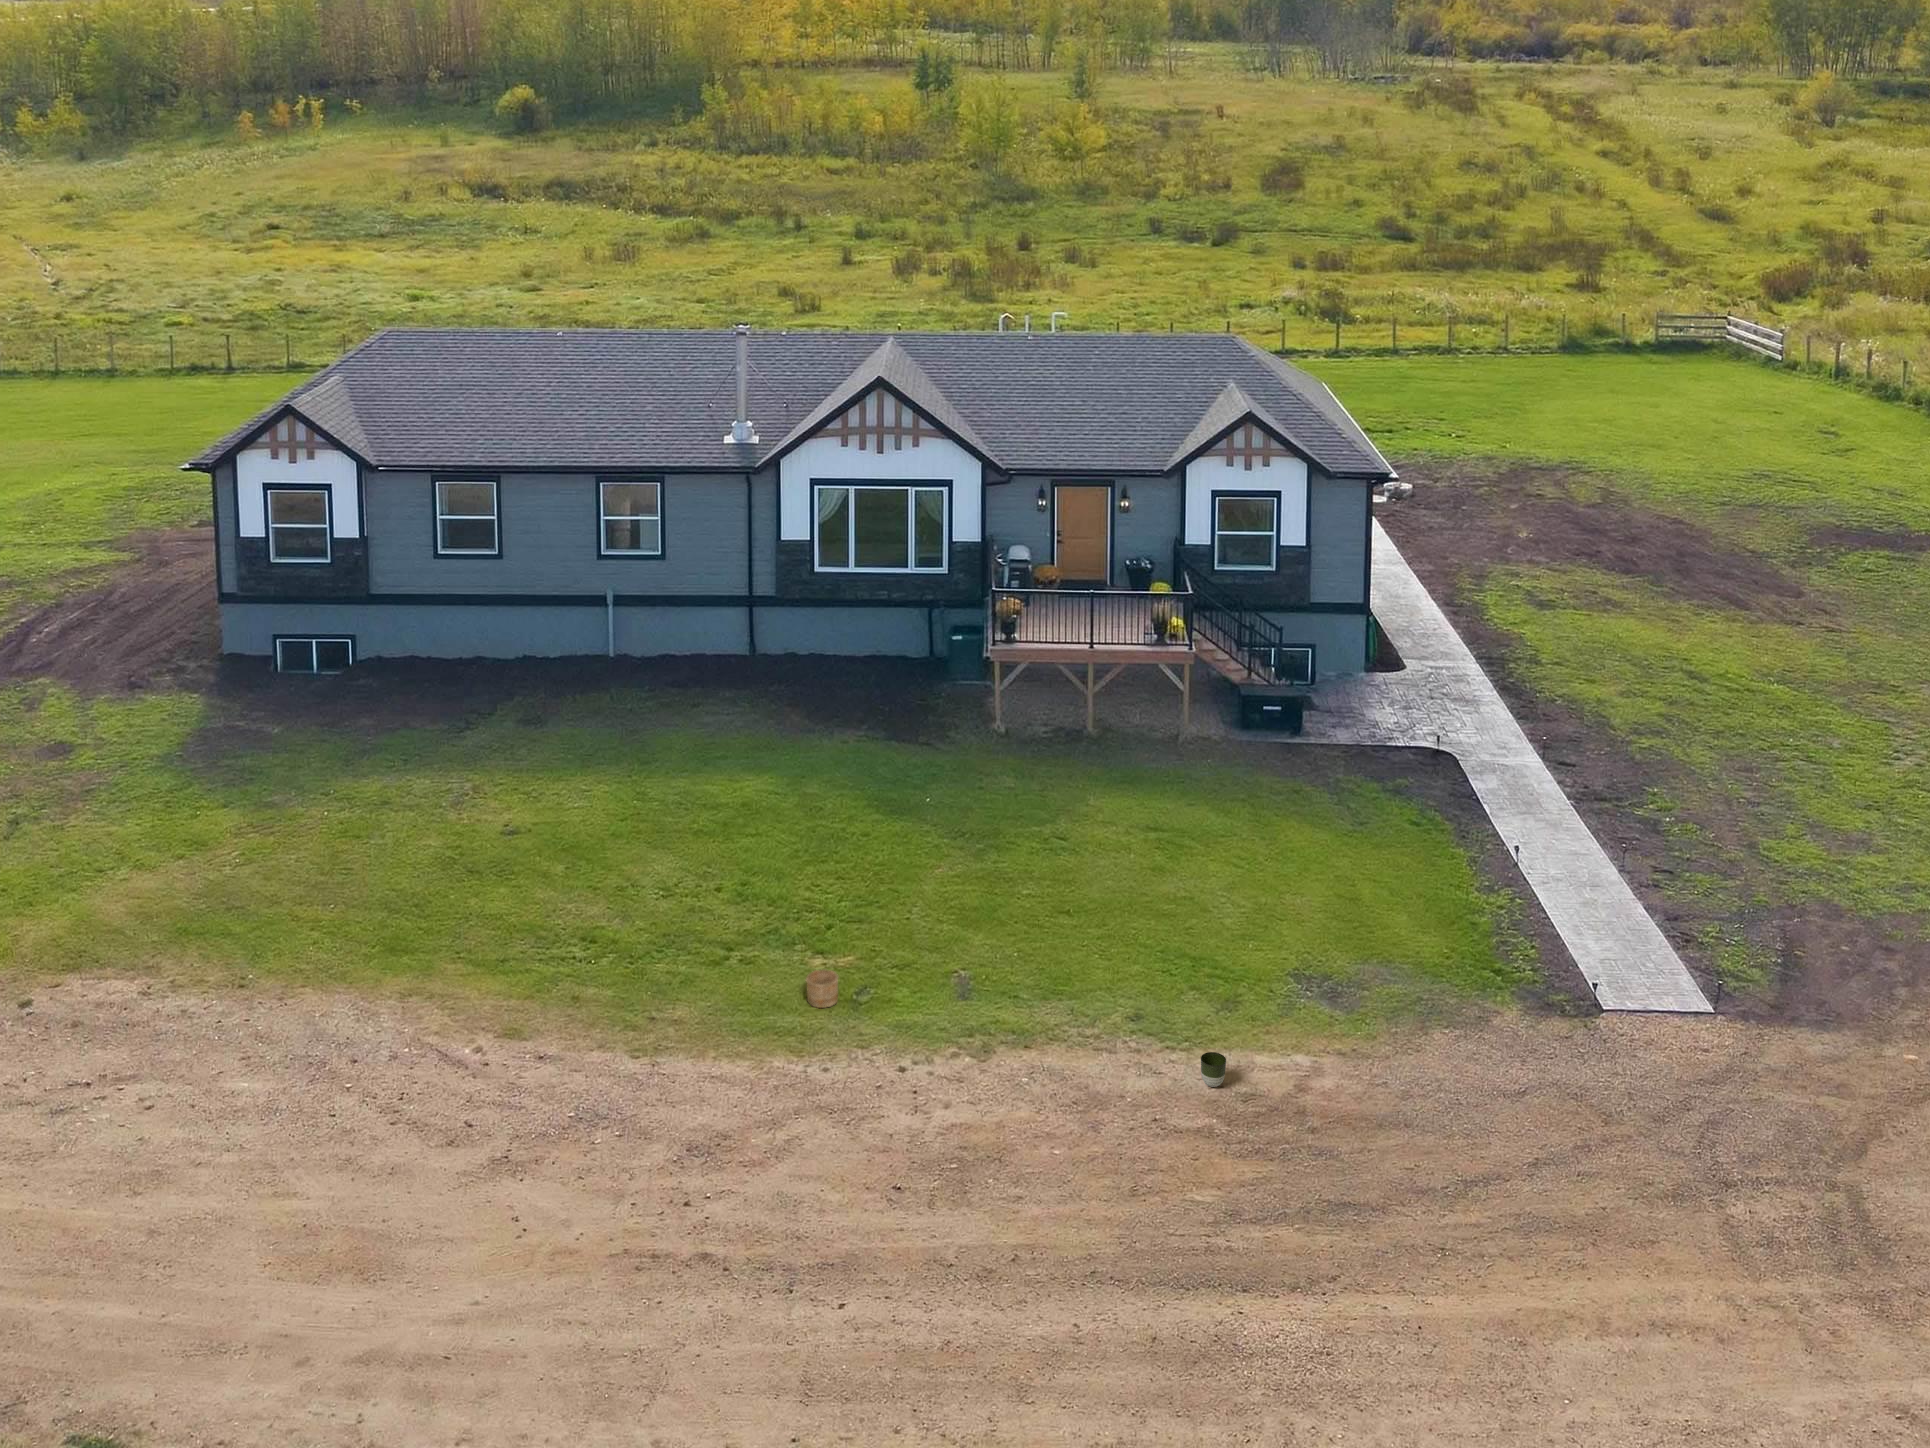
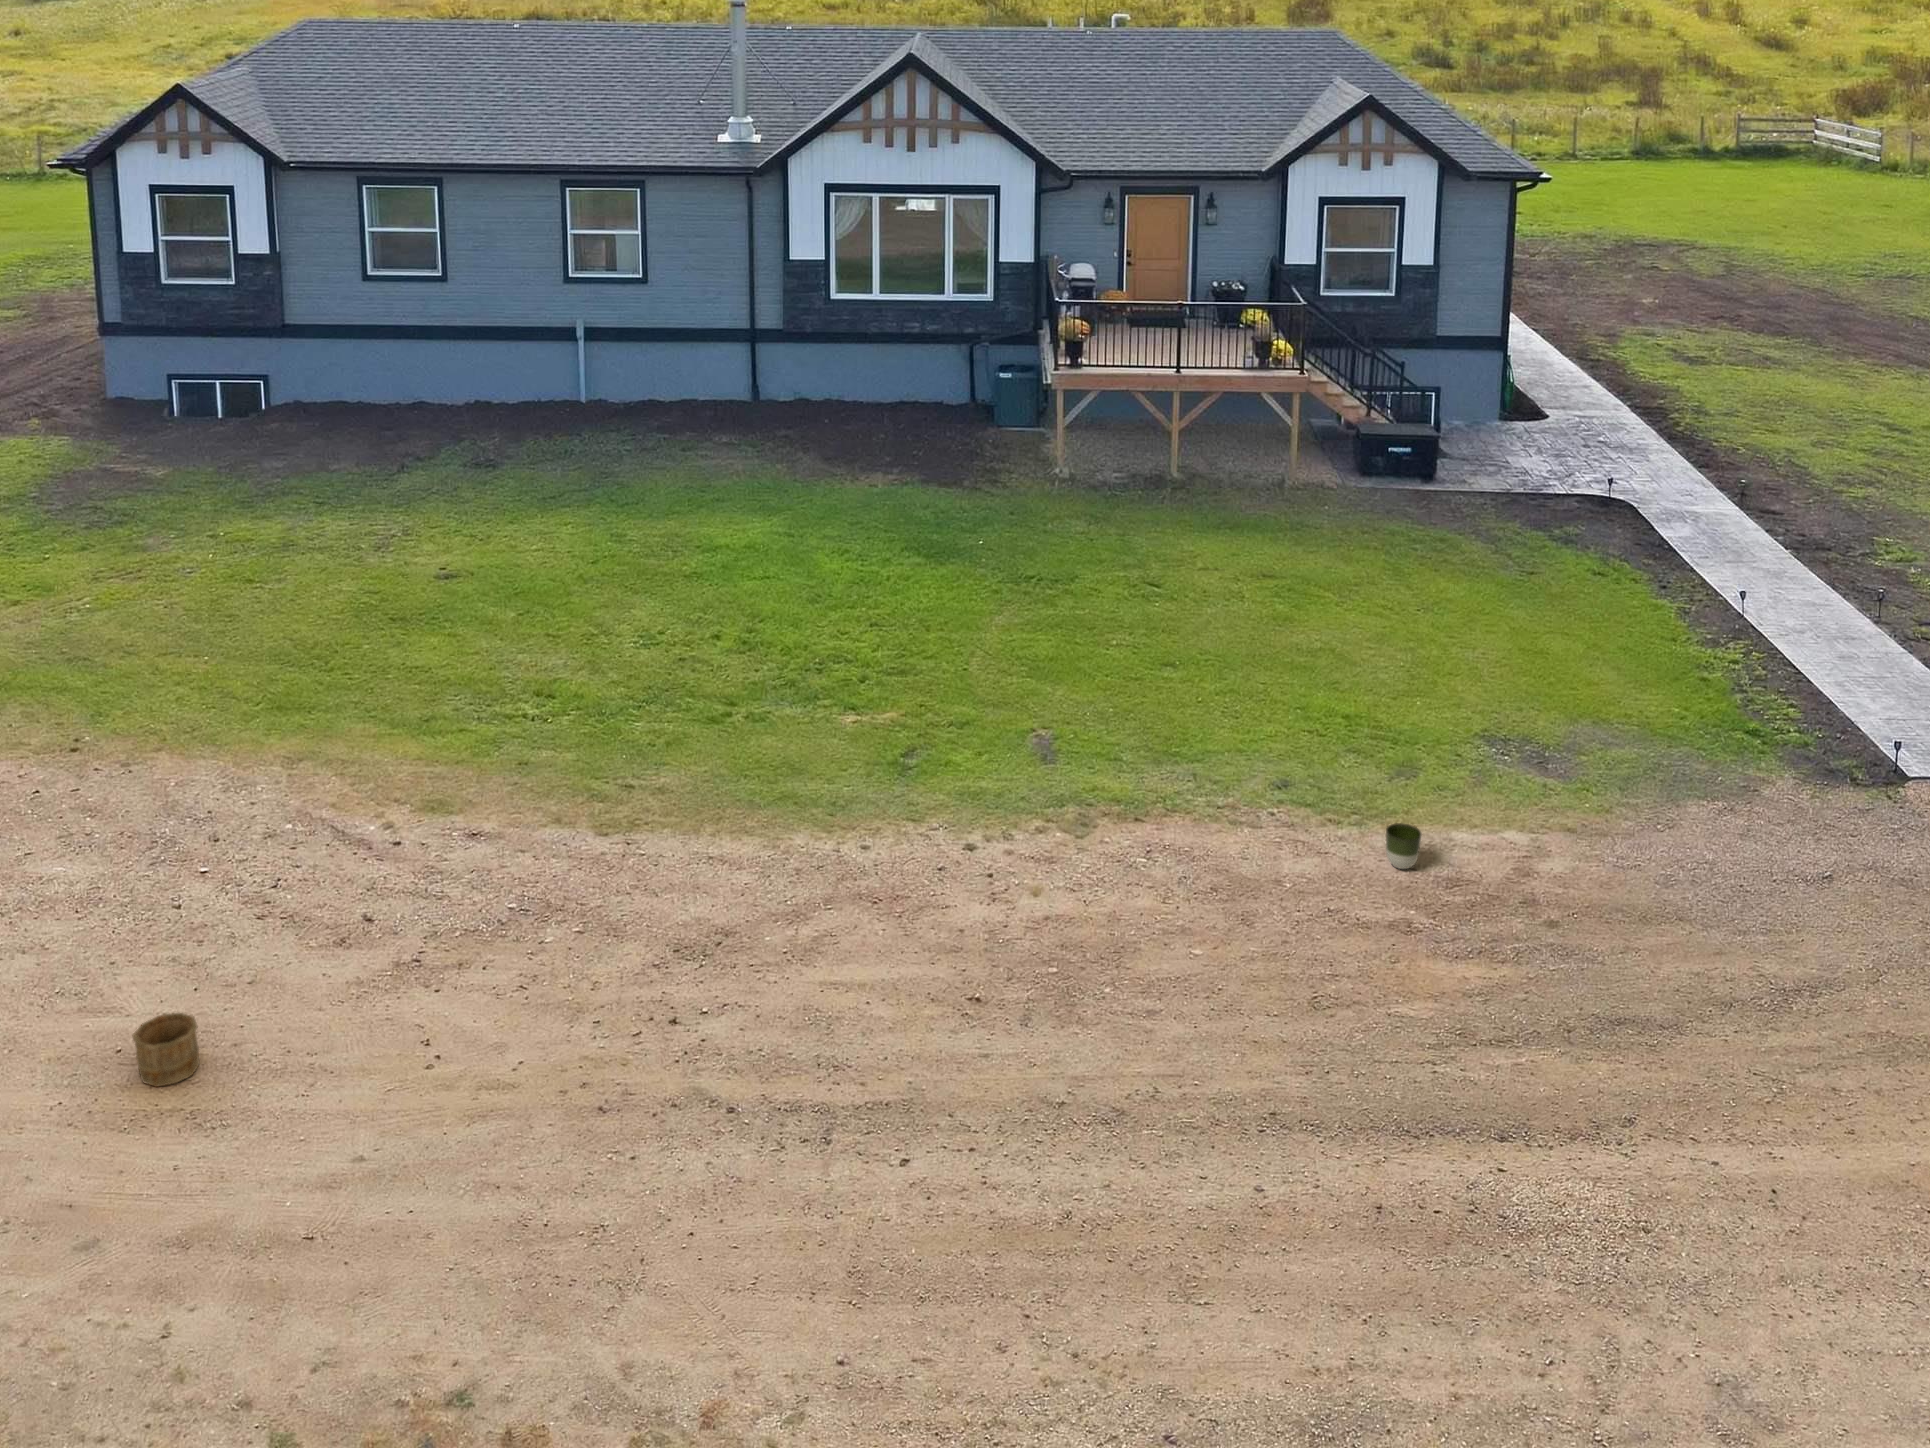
wooden bucket: present [806,969,838,1008] -> present [132,1013,199,1087]

